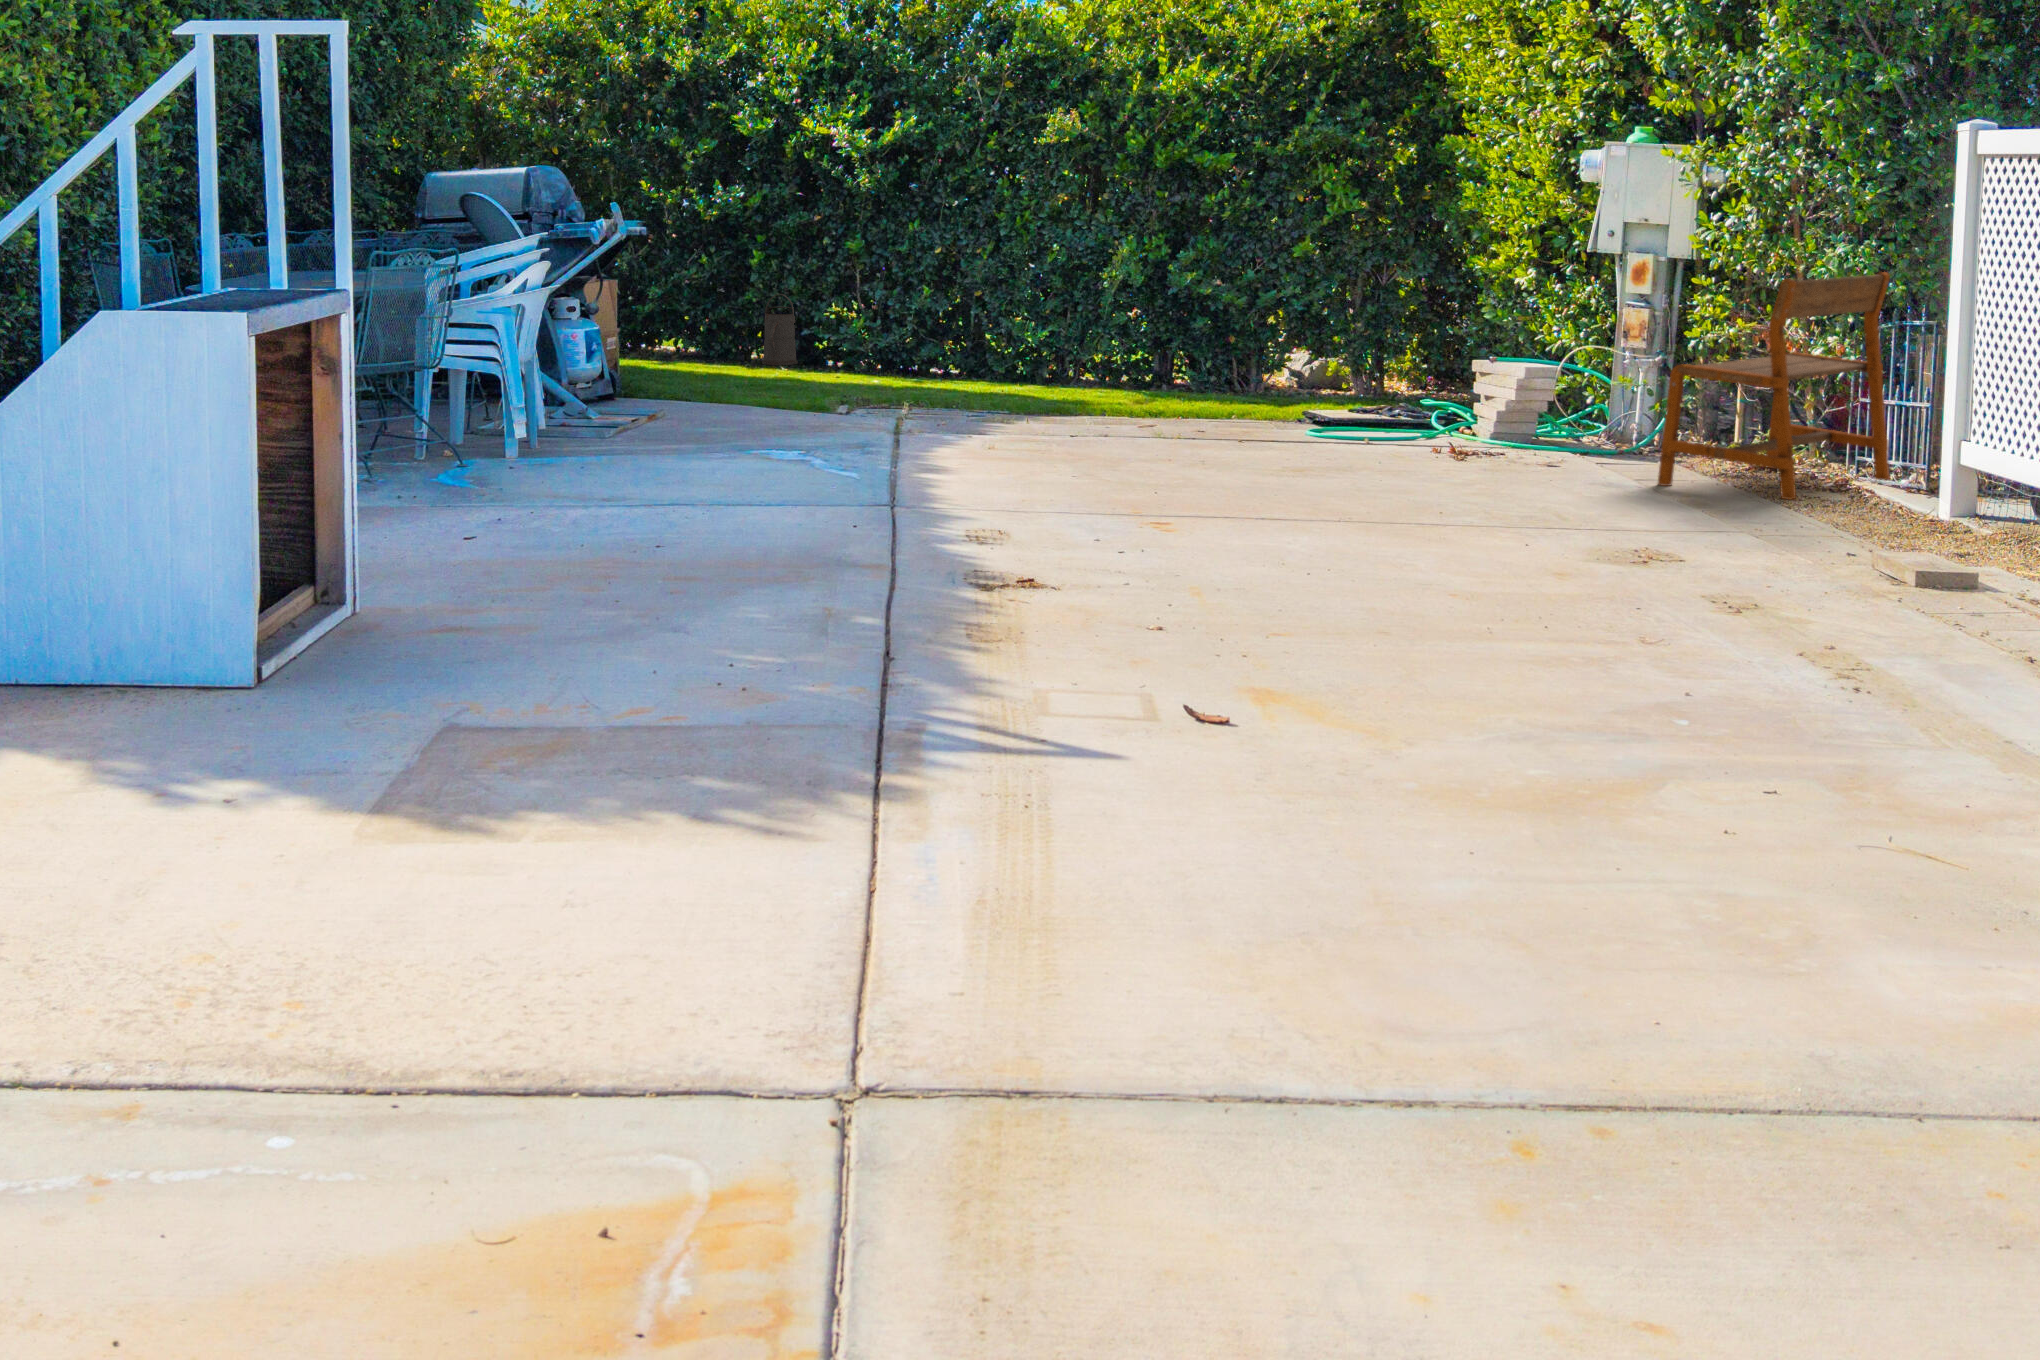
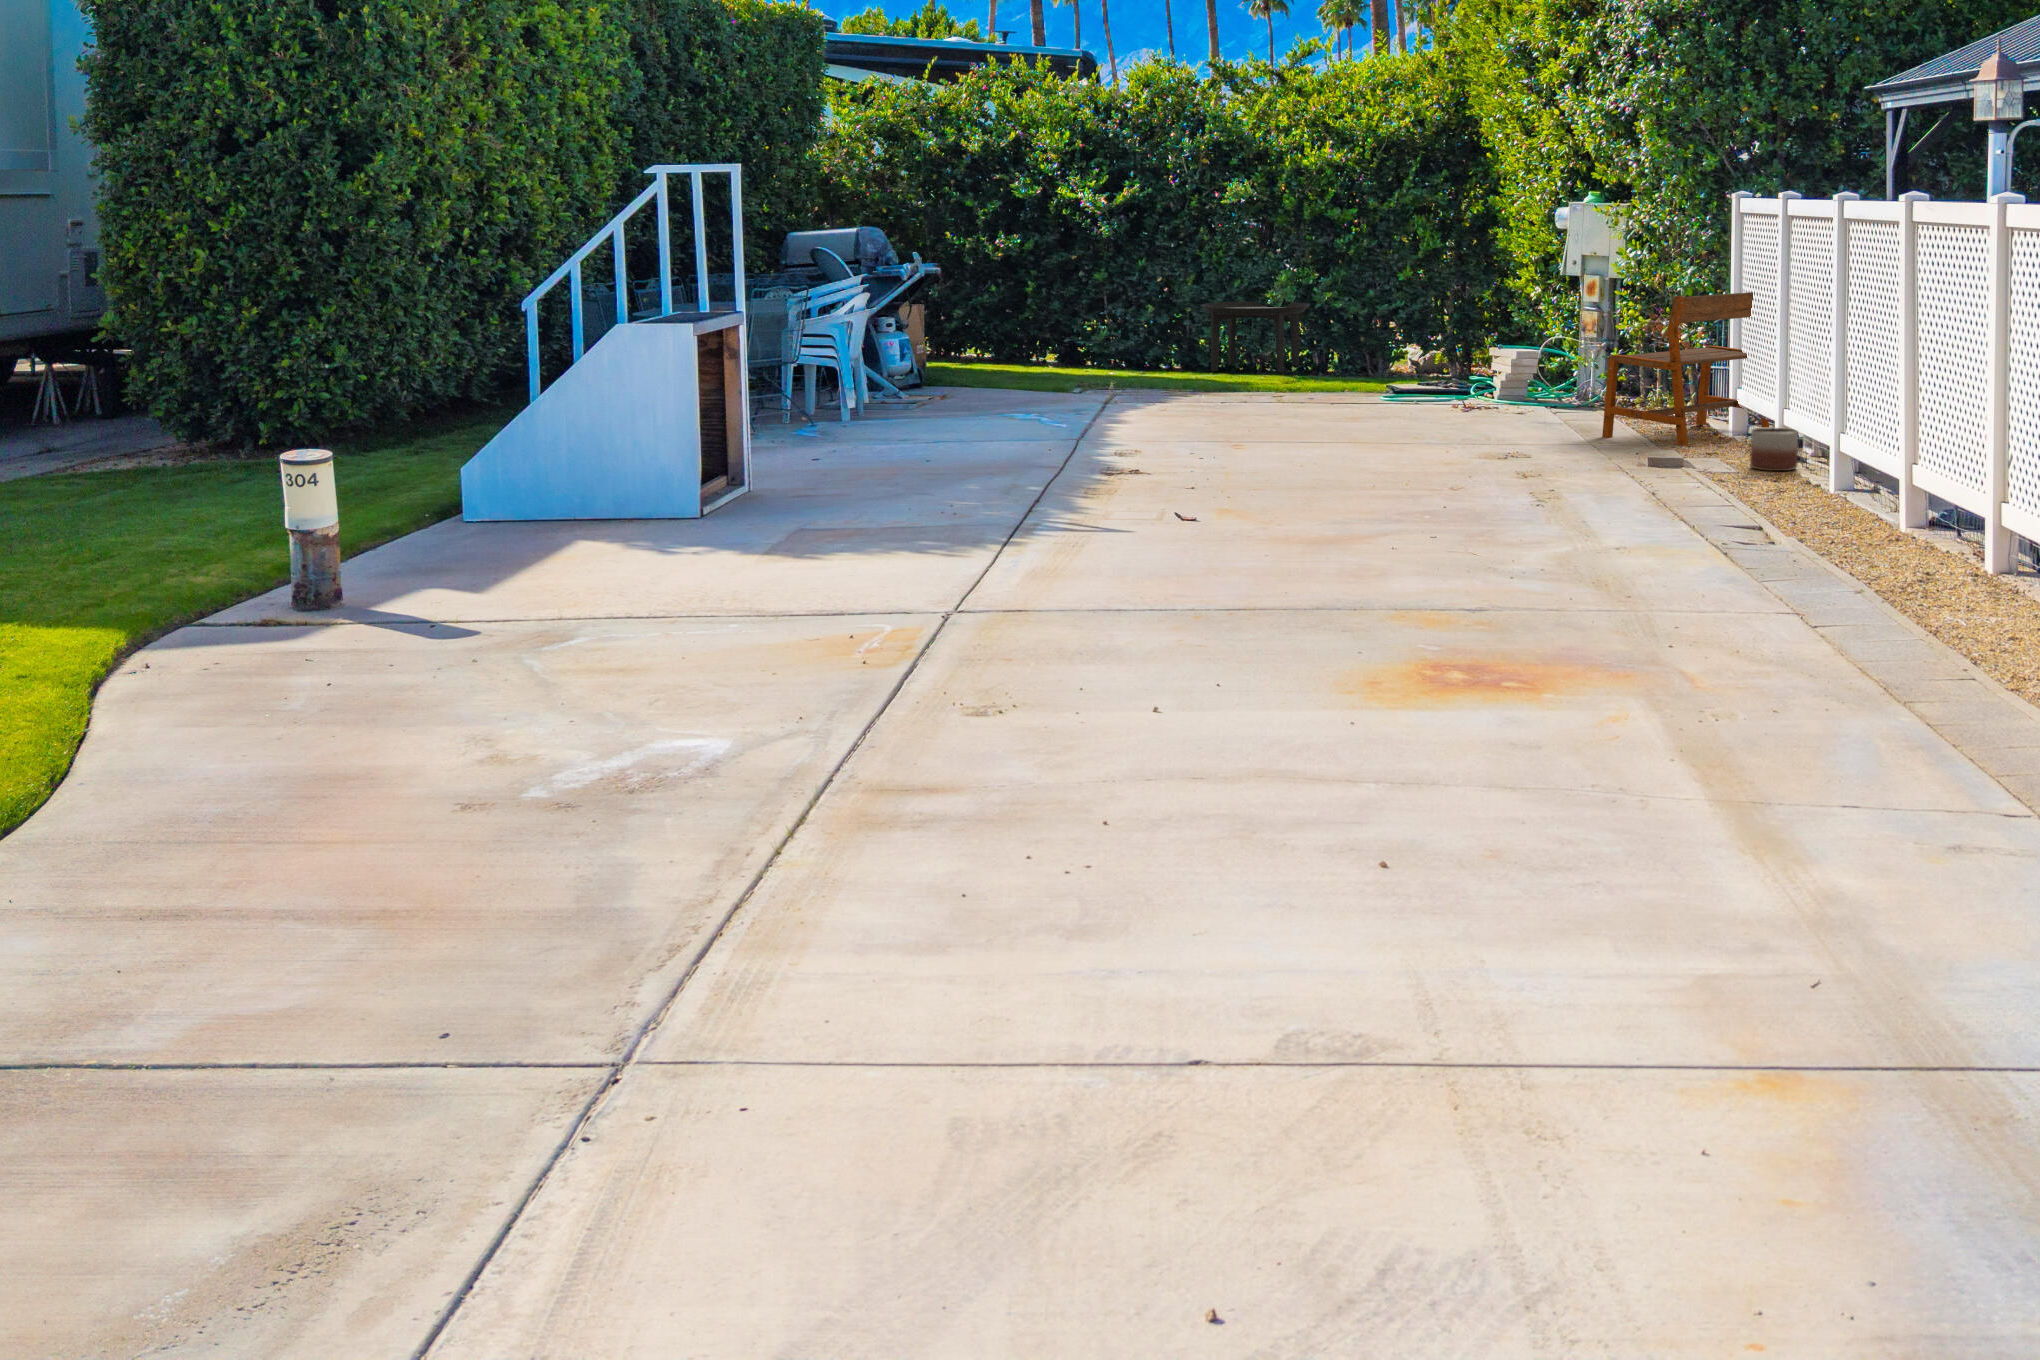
round table: none [995,283,1144,379] -> present [1201,301,1310,372]
watering can: present [762,294,798,365] -> none [1034,312,1062,364]
planter: none [1943,479,2019,547] -> present [1750,428,1798,471]

